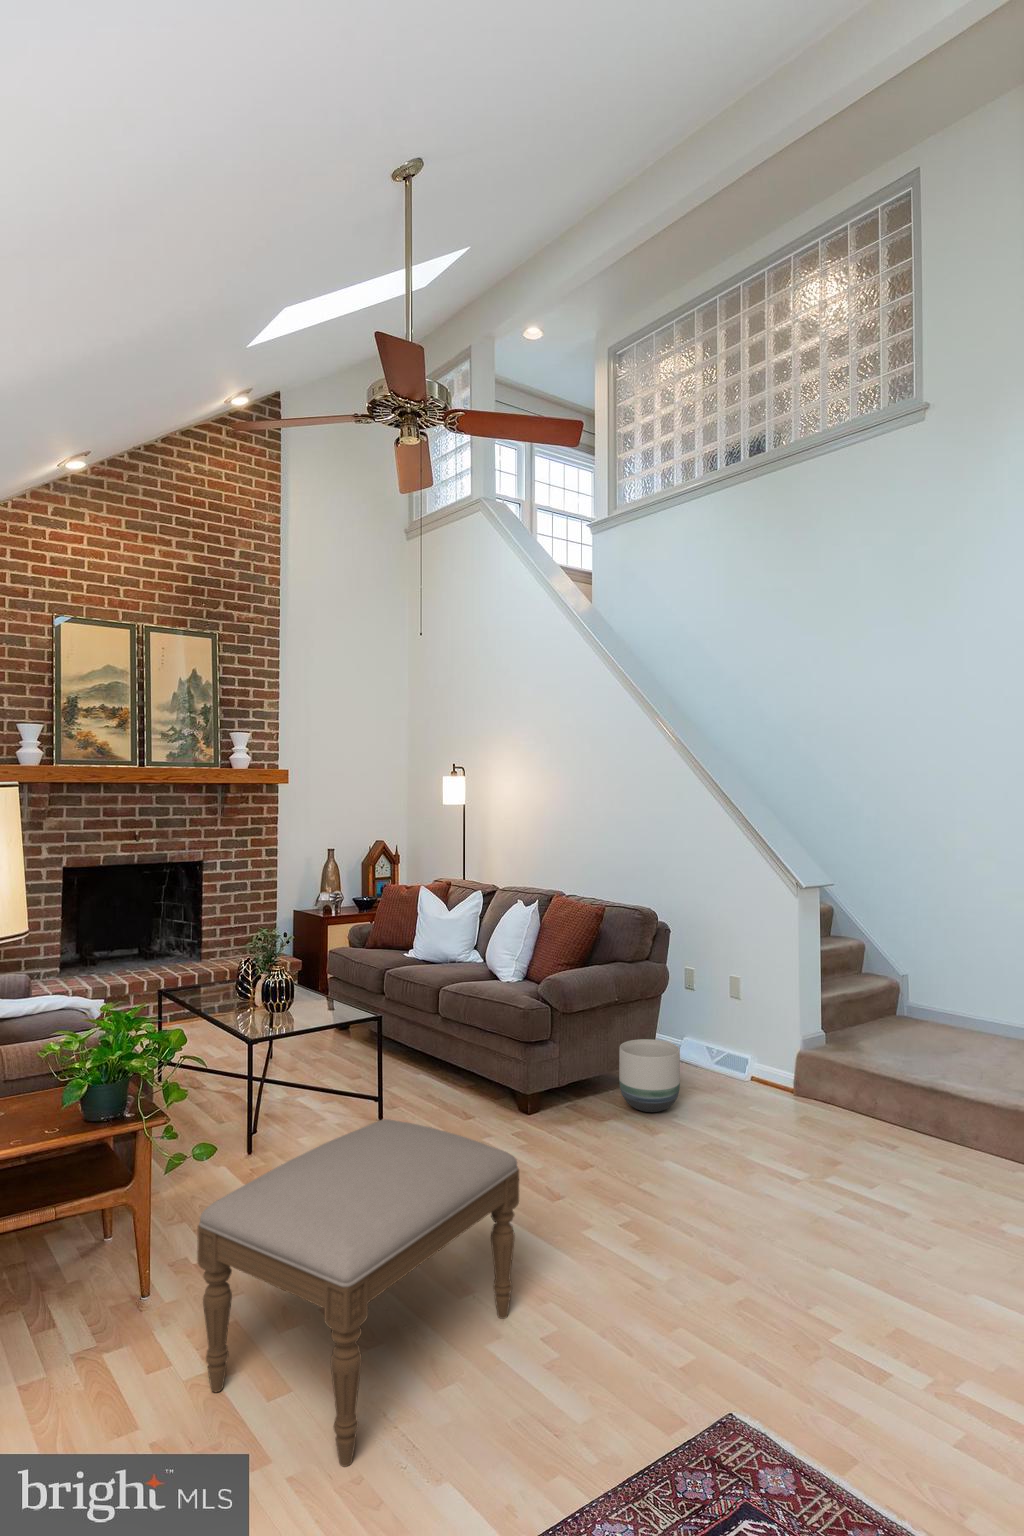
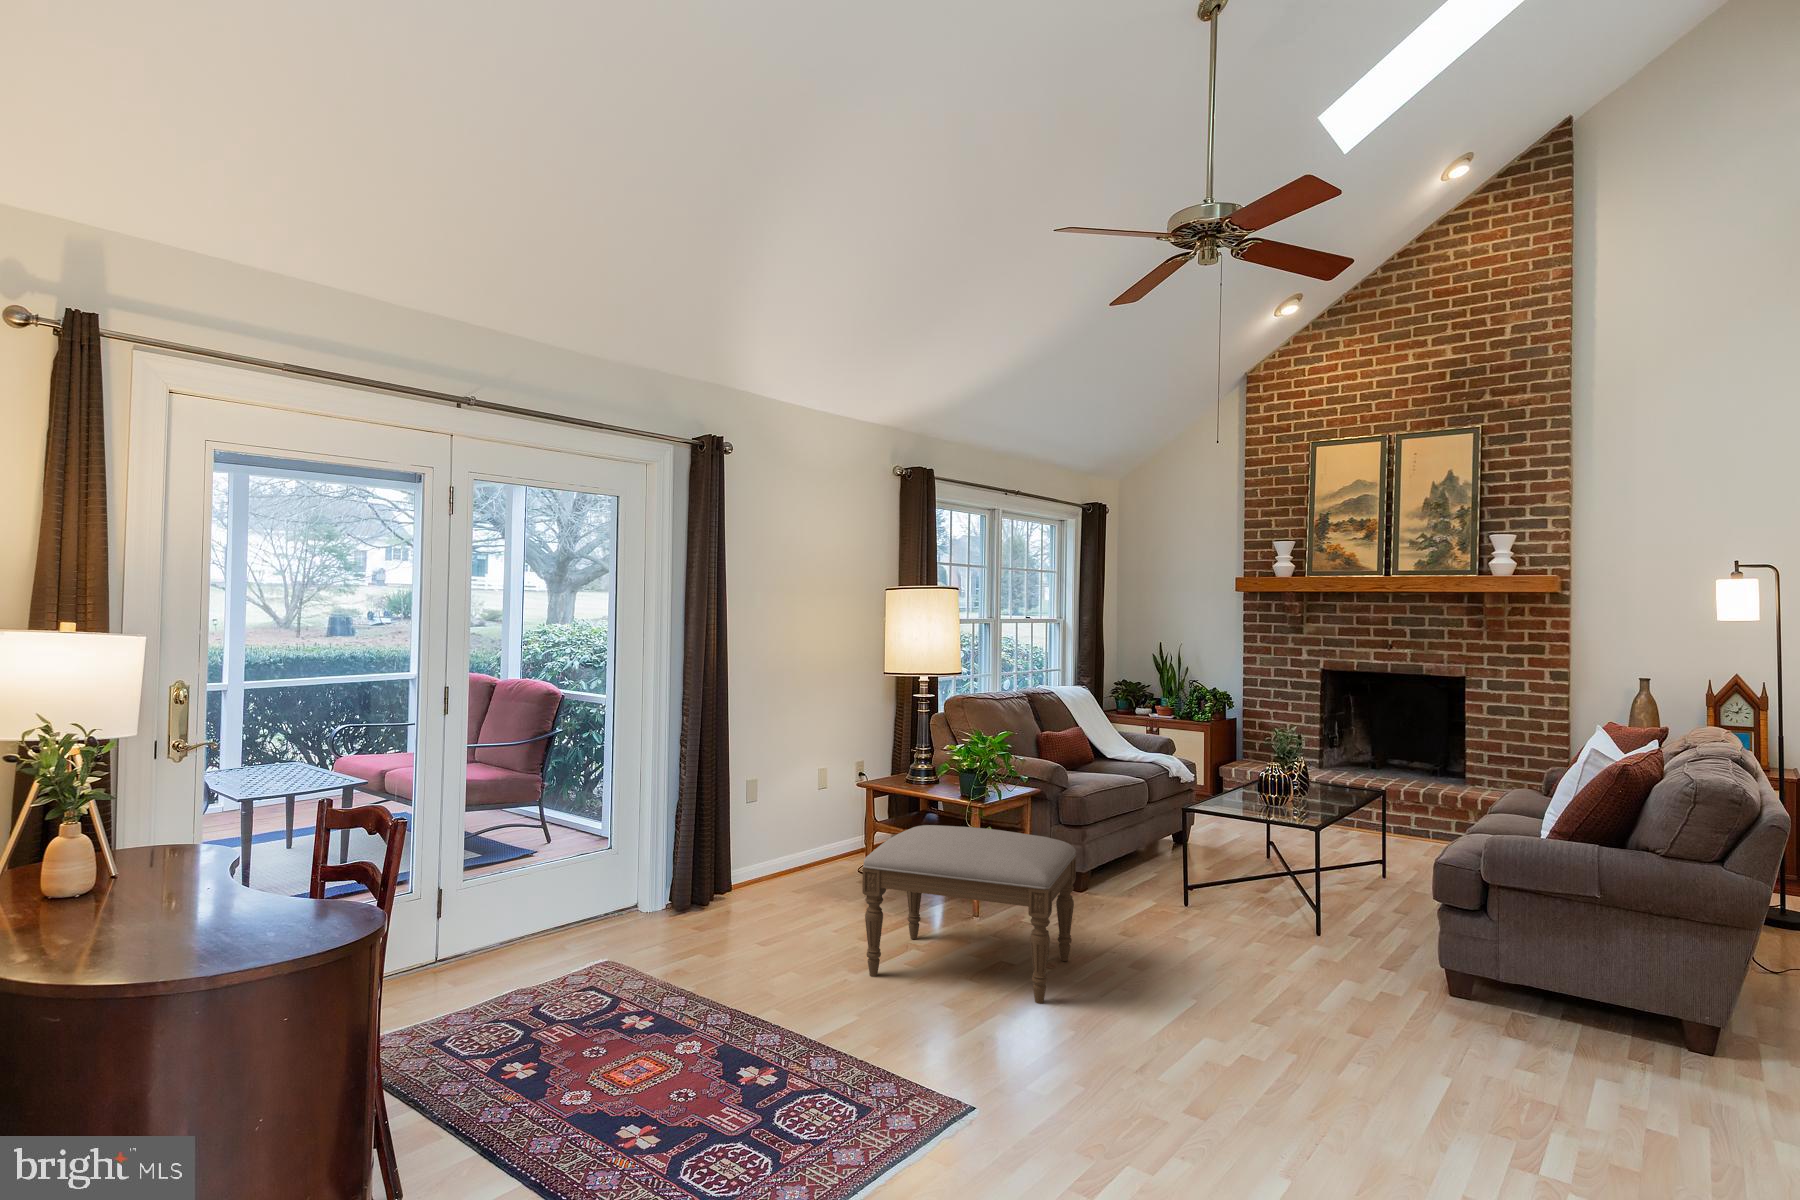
planter: present [619,1039,680,1112] -> none [1528,948,1634,1058]

